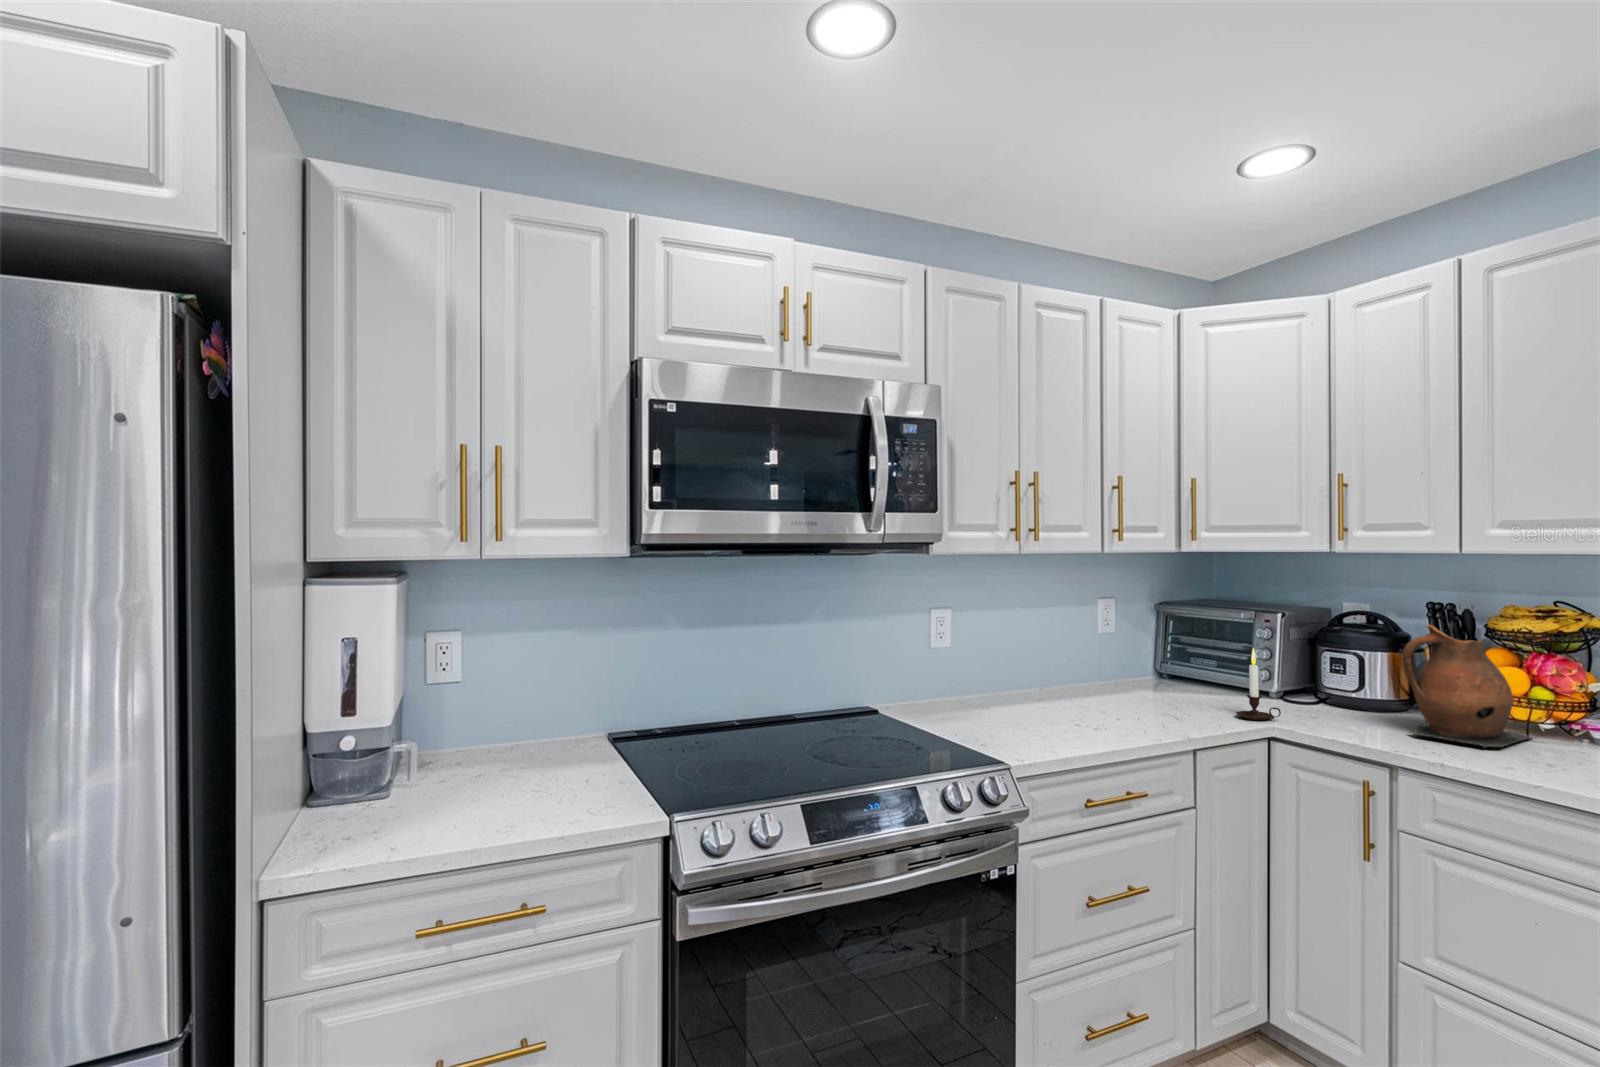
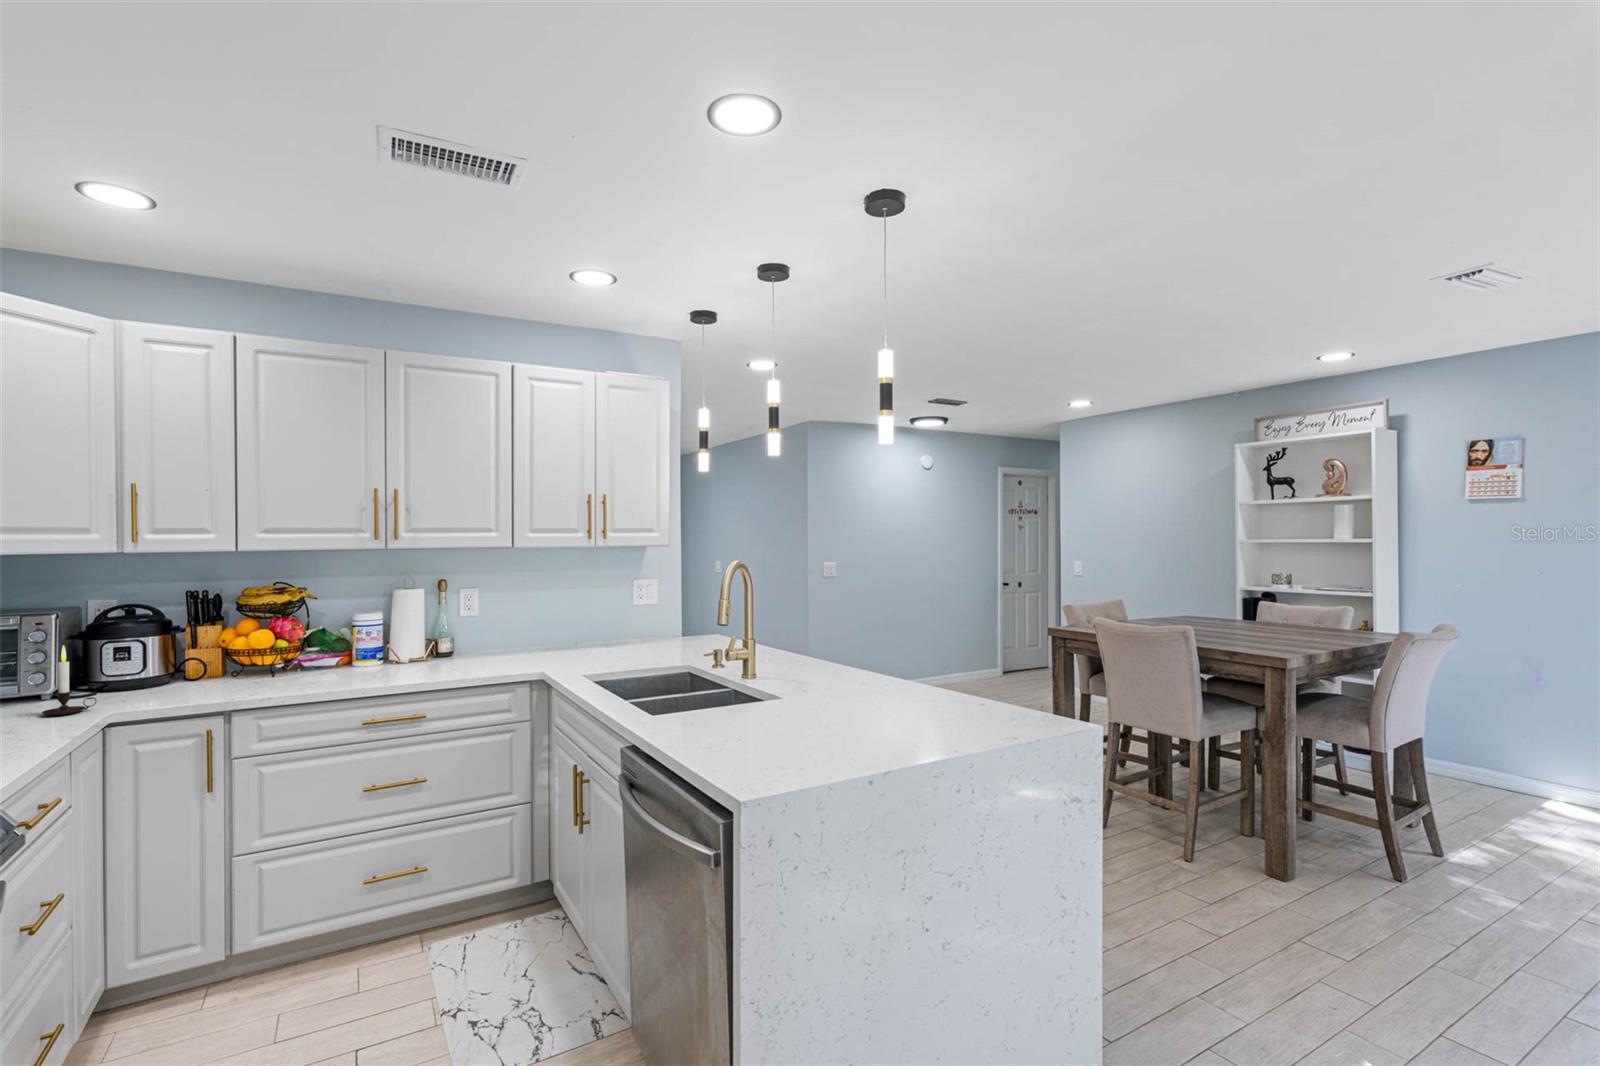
ceramic pitcher: present [1402,625,1532,748] -> none [206,605,286,689]

